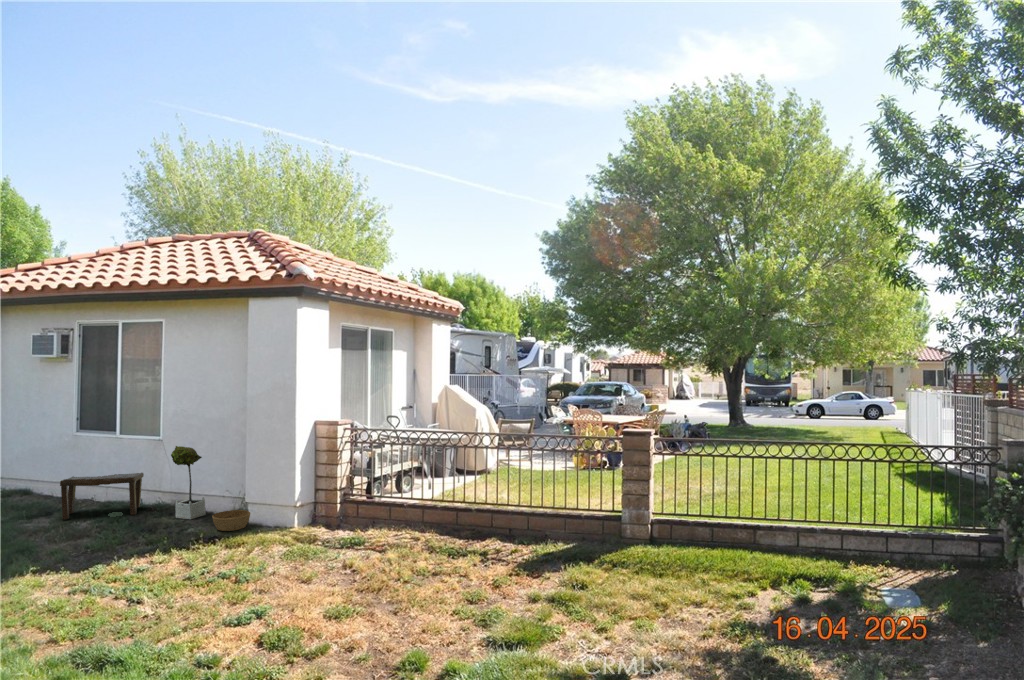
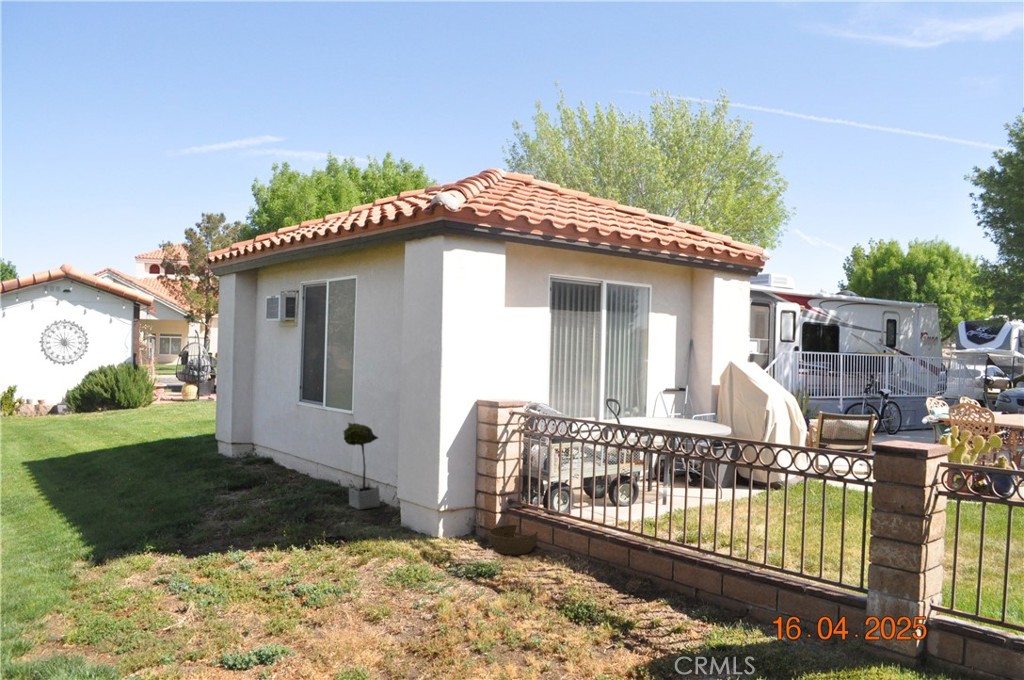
bench: present [60,473,144,519] -> none [258,449,339,497]
basket: present [212,510,250,531] -> present [489,525,538,555]

